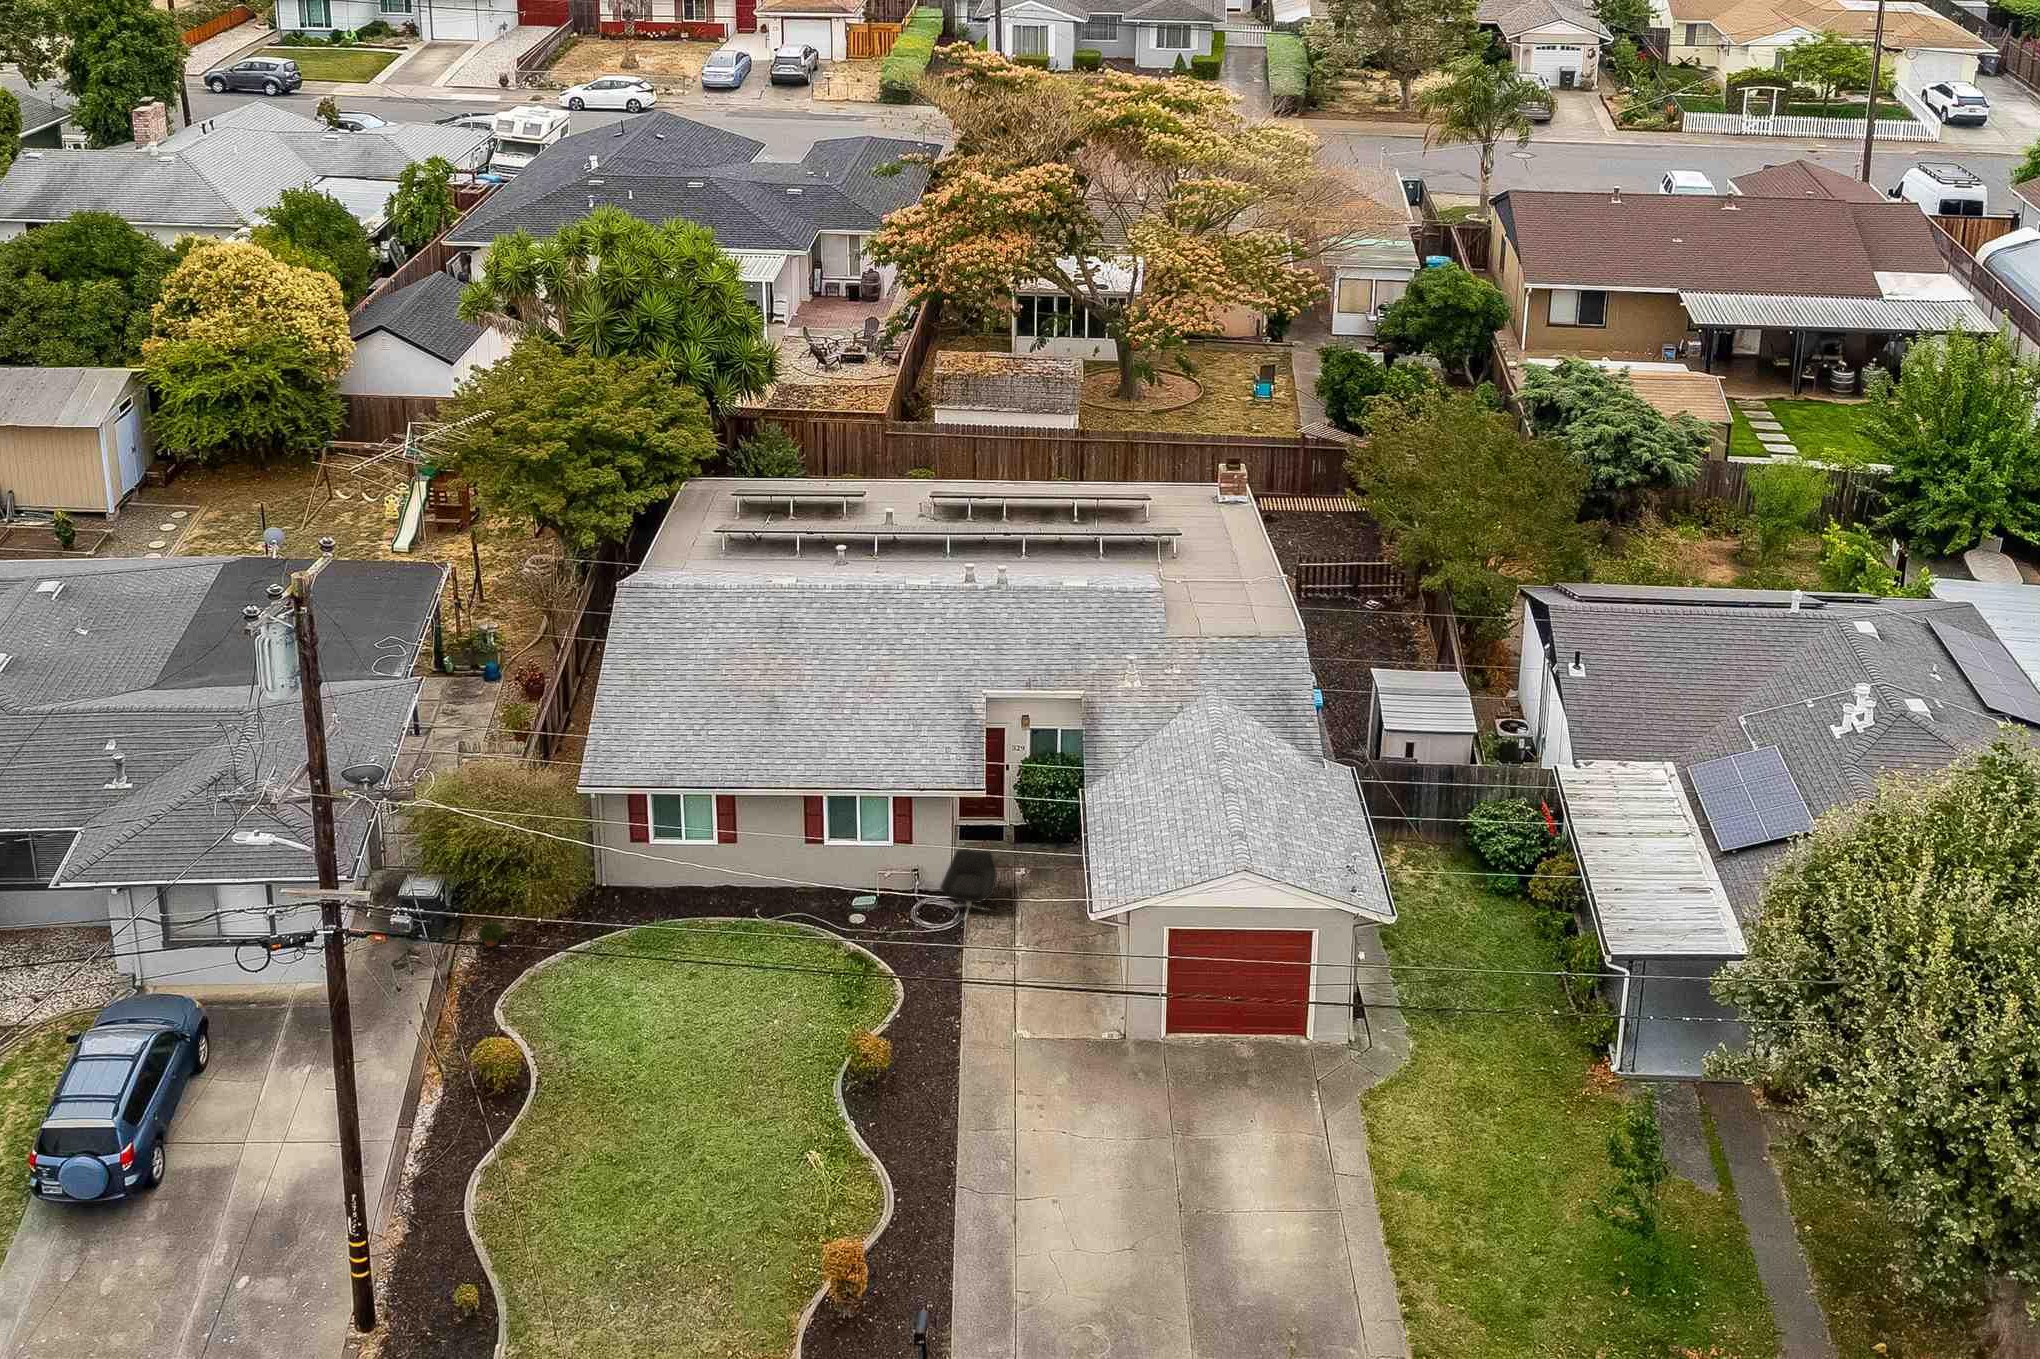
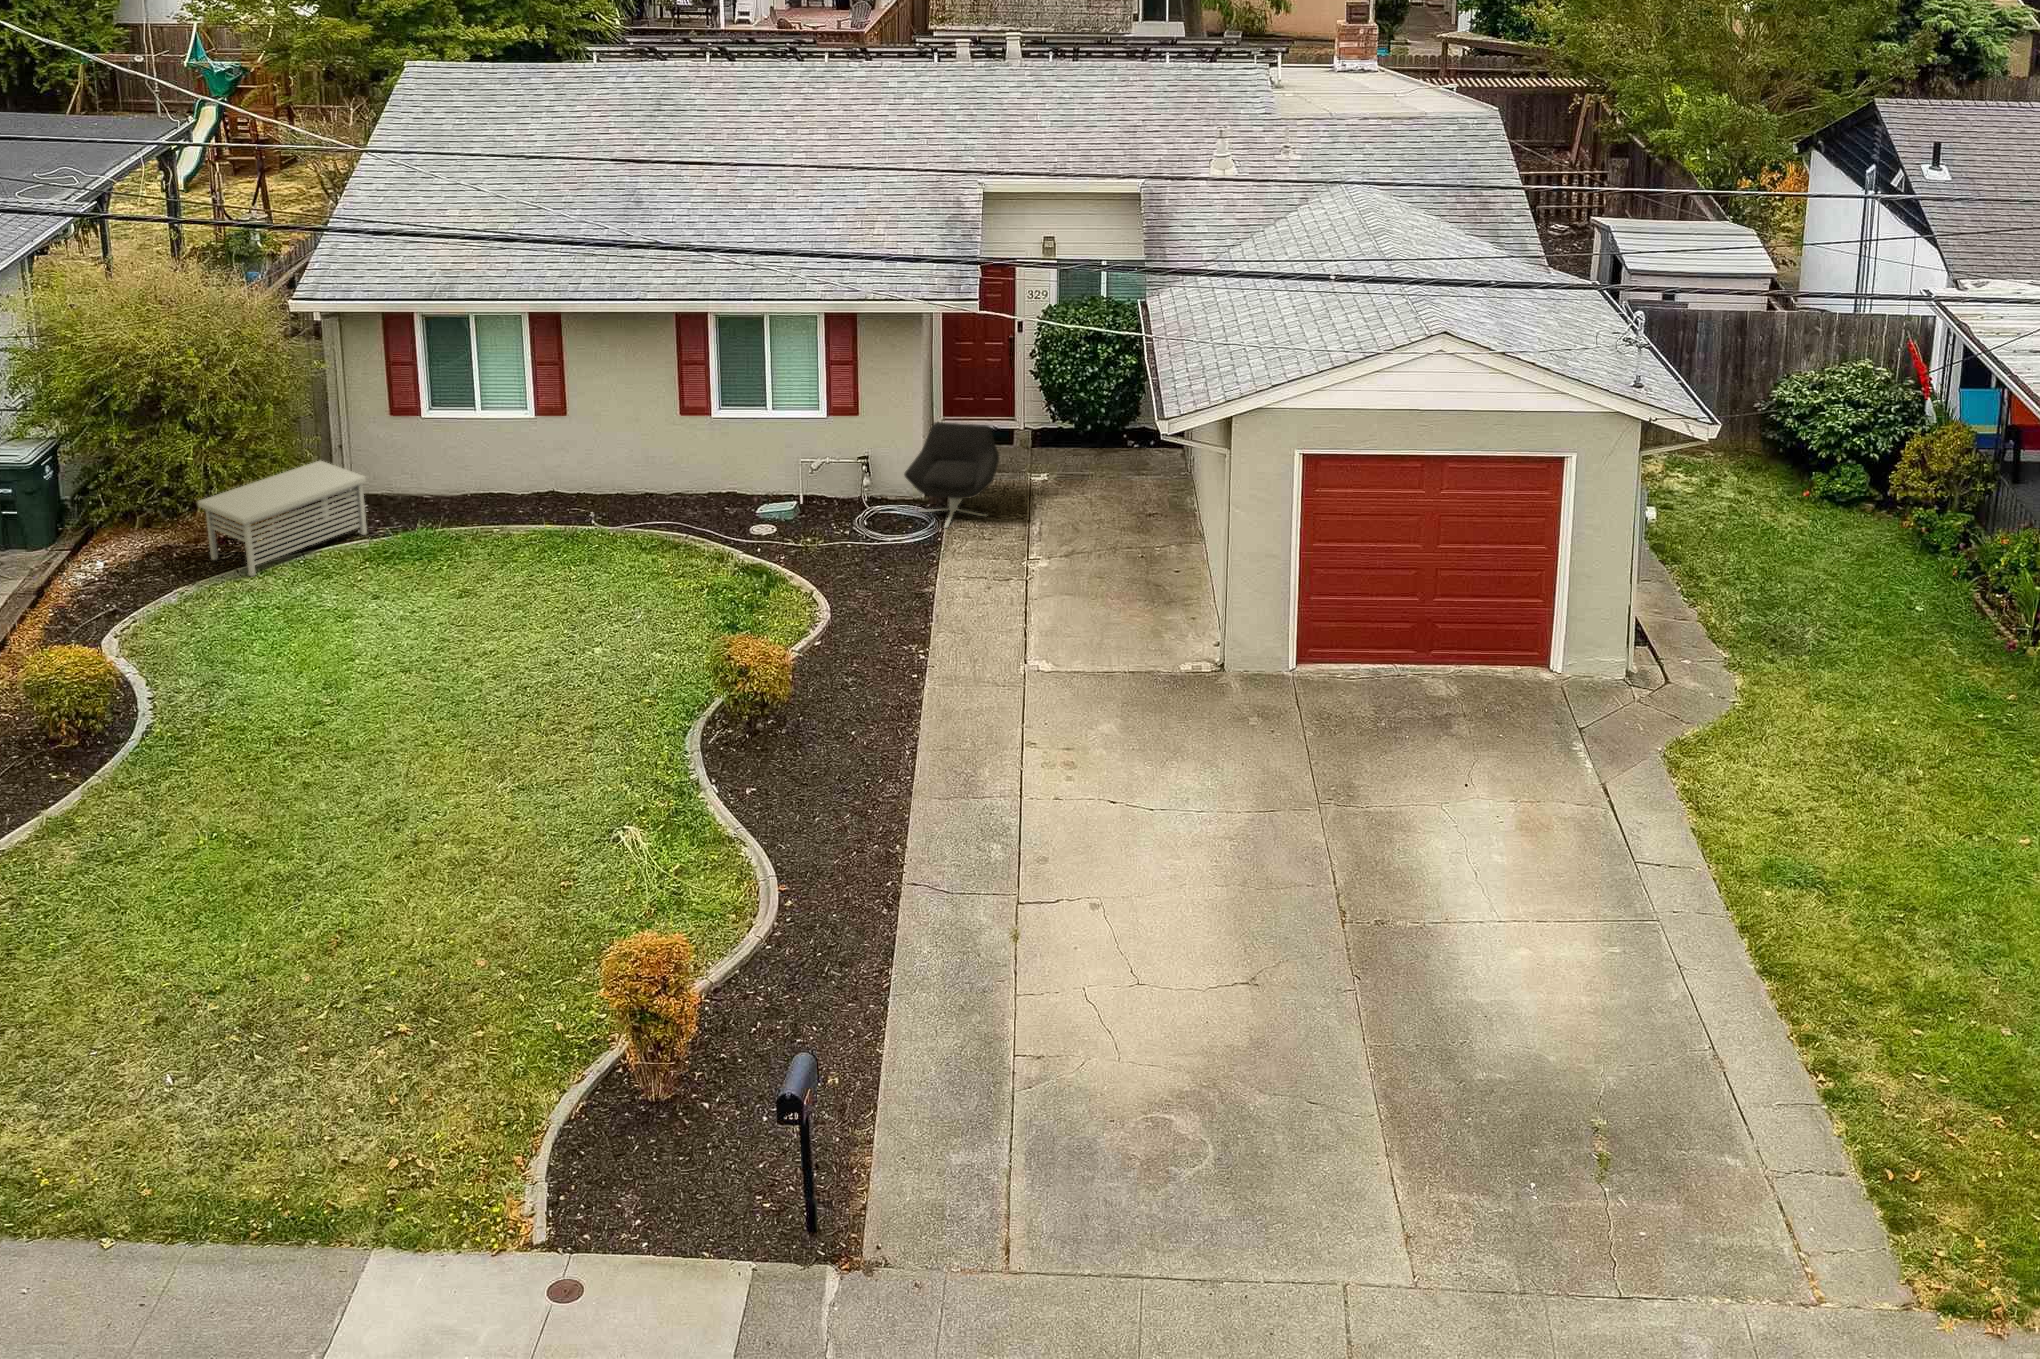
storage bench: none [529,879,623,962] -> present [197,461,367,576]
potted plant: present [475,920,507,950] -> none [102,515,167,564]

